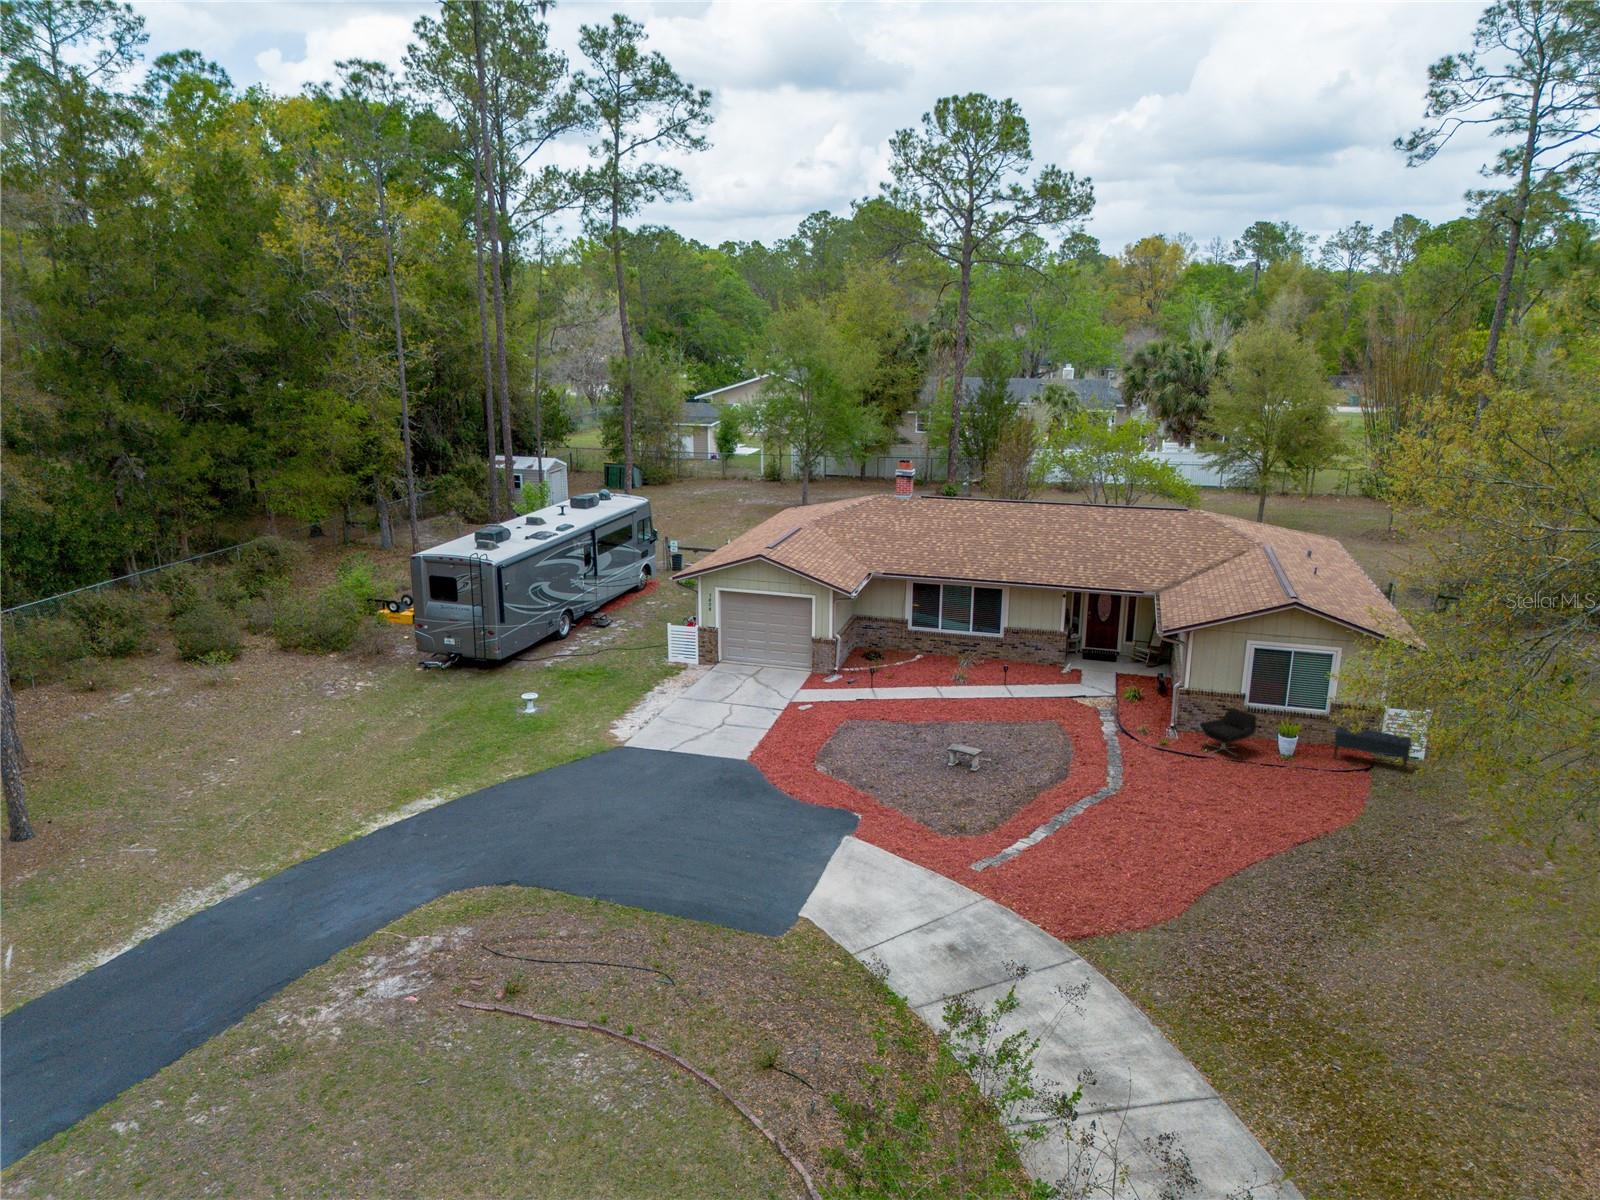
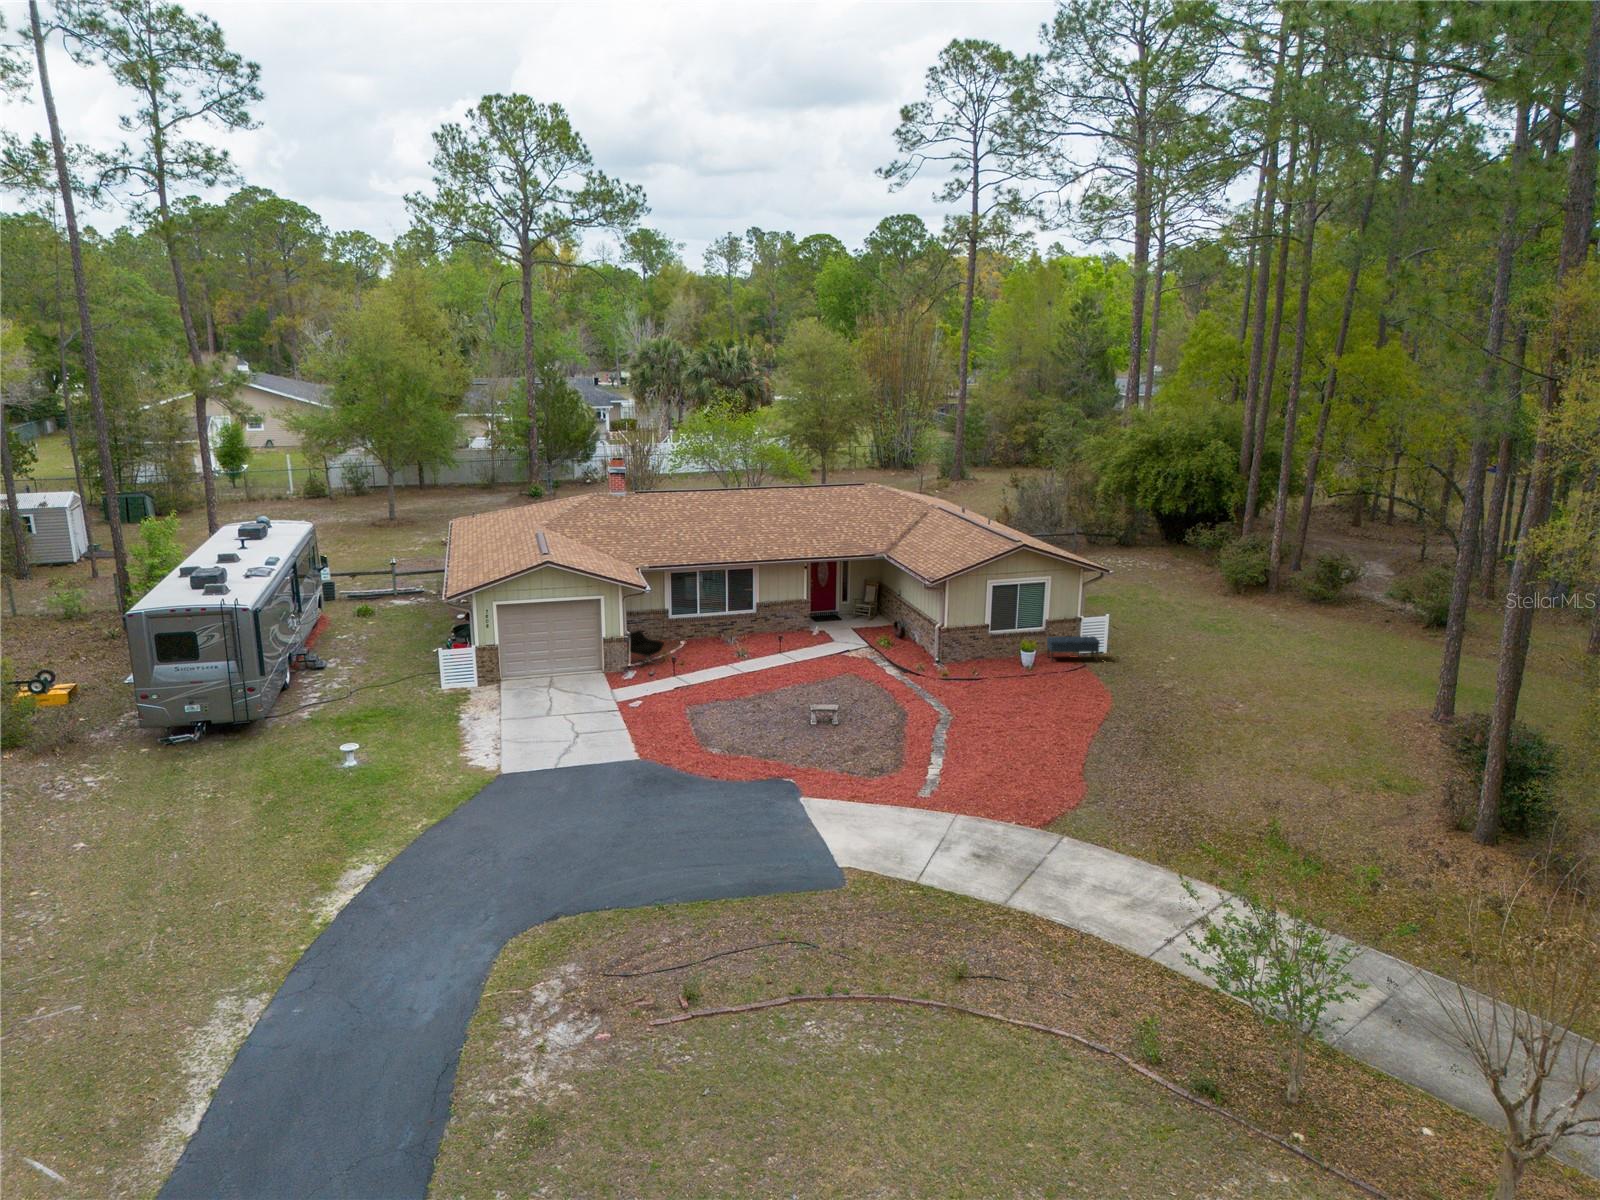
lounge chair: present [1200,708,1256,752] -> present [629,630,664,662]

